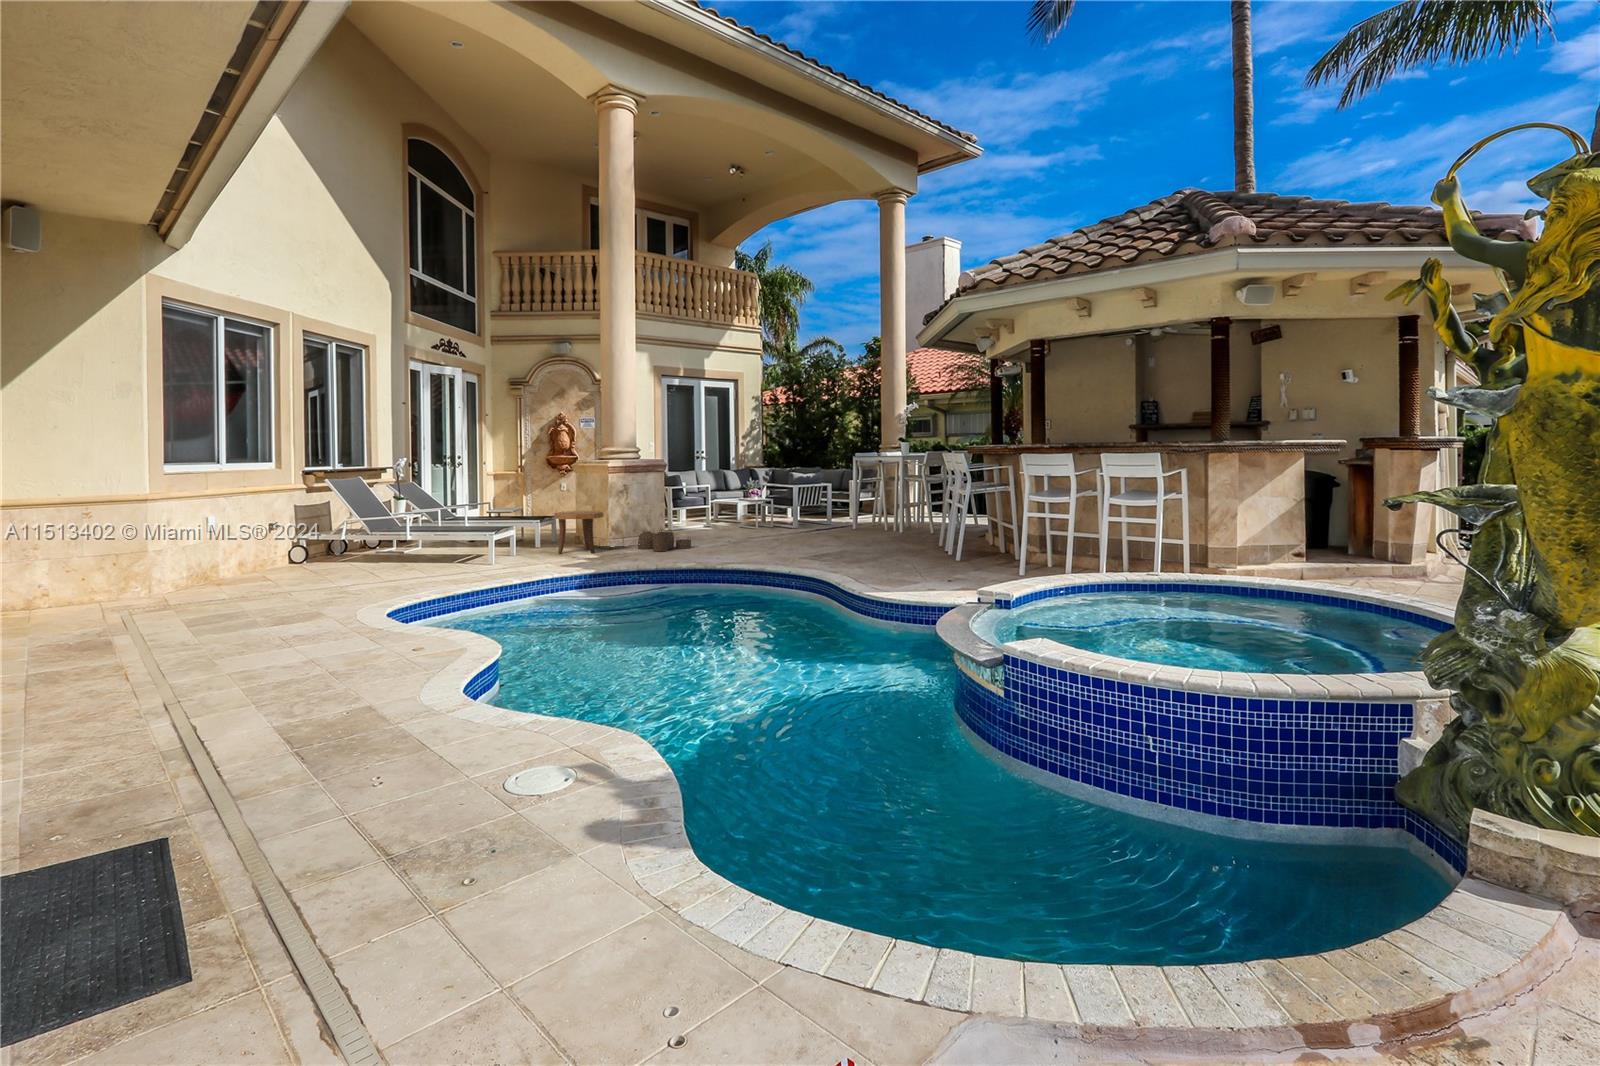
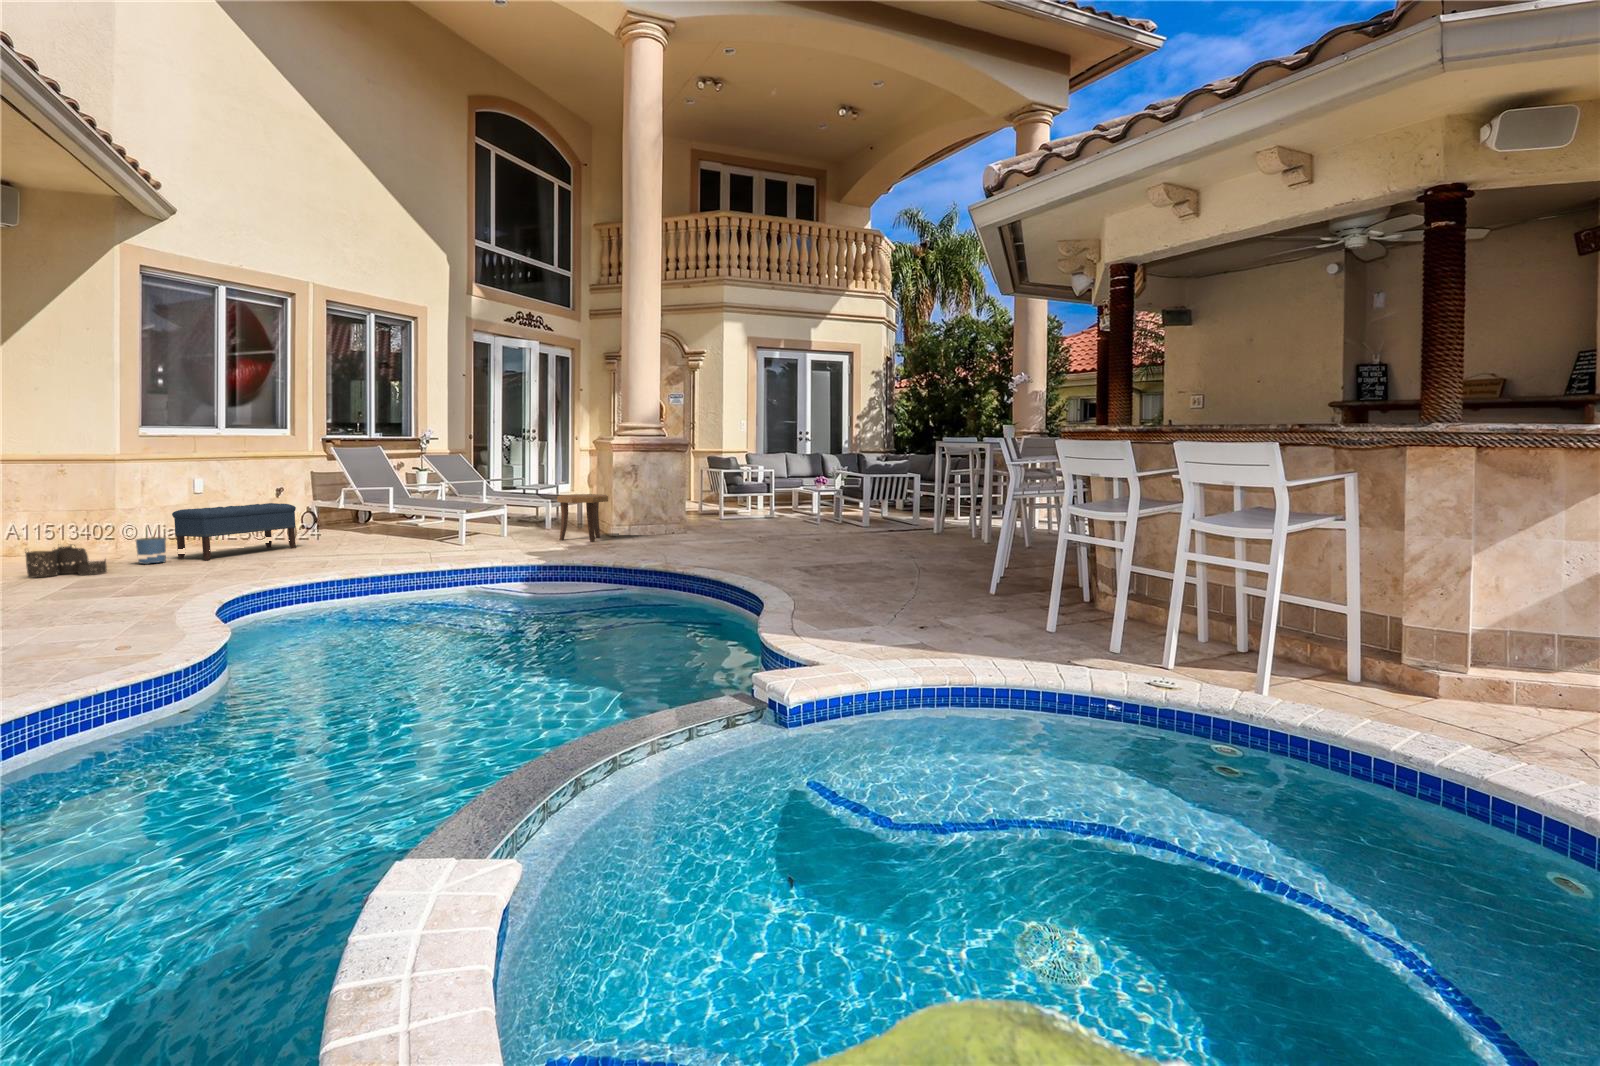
woven basket: present [638,530,691,551] -> present [25,545,107,578]
bench: none [194,531,302,590] -> present [172,503,296,560]
planter: none [165,569,196,597] -> present [136,537,166,564]

